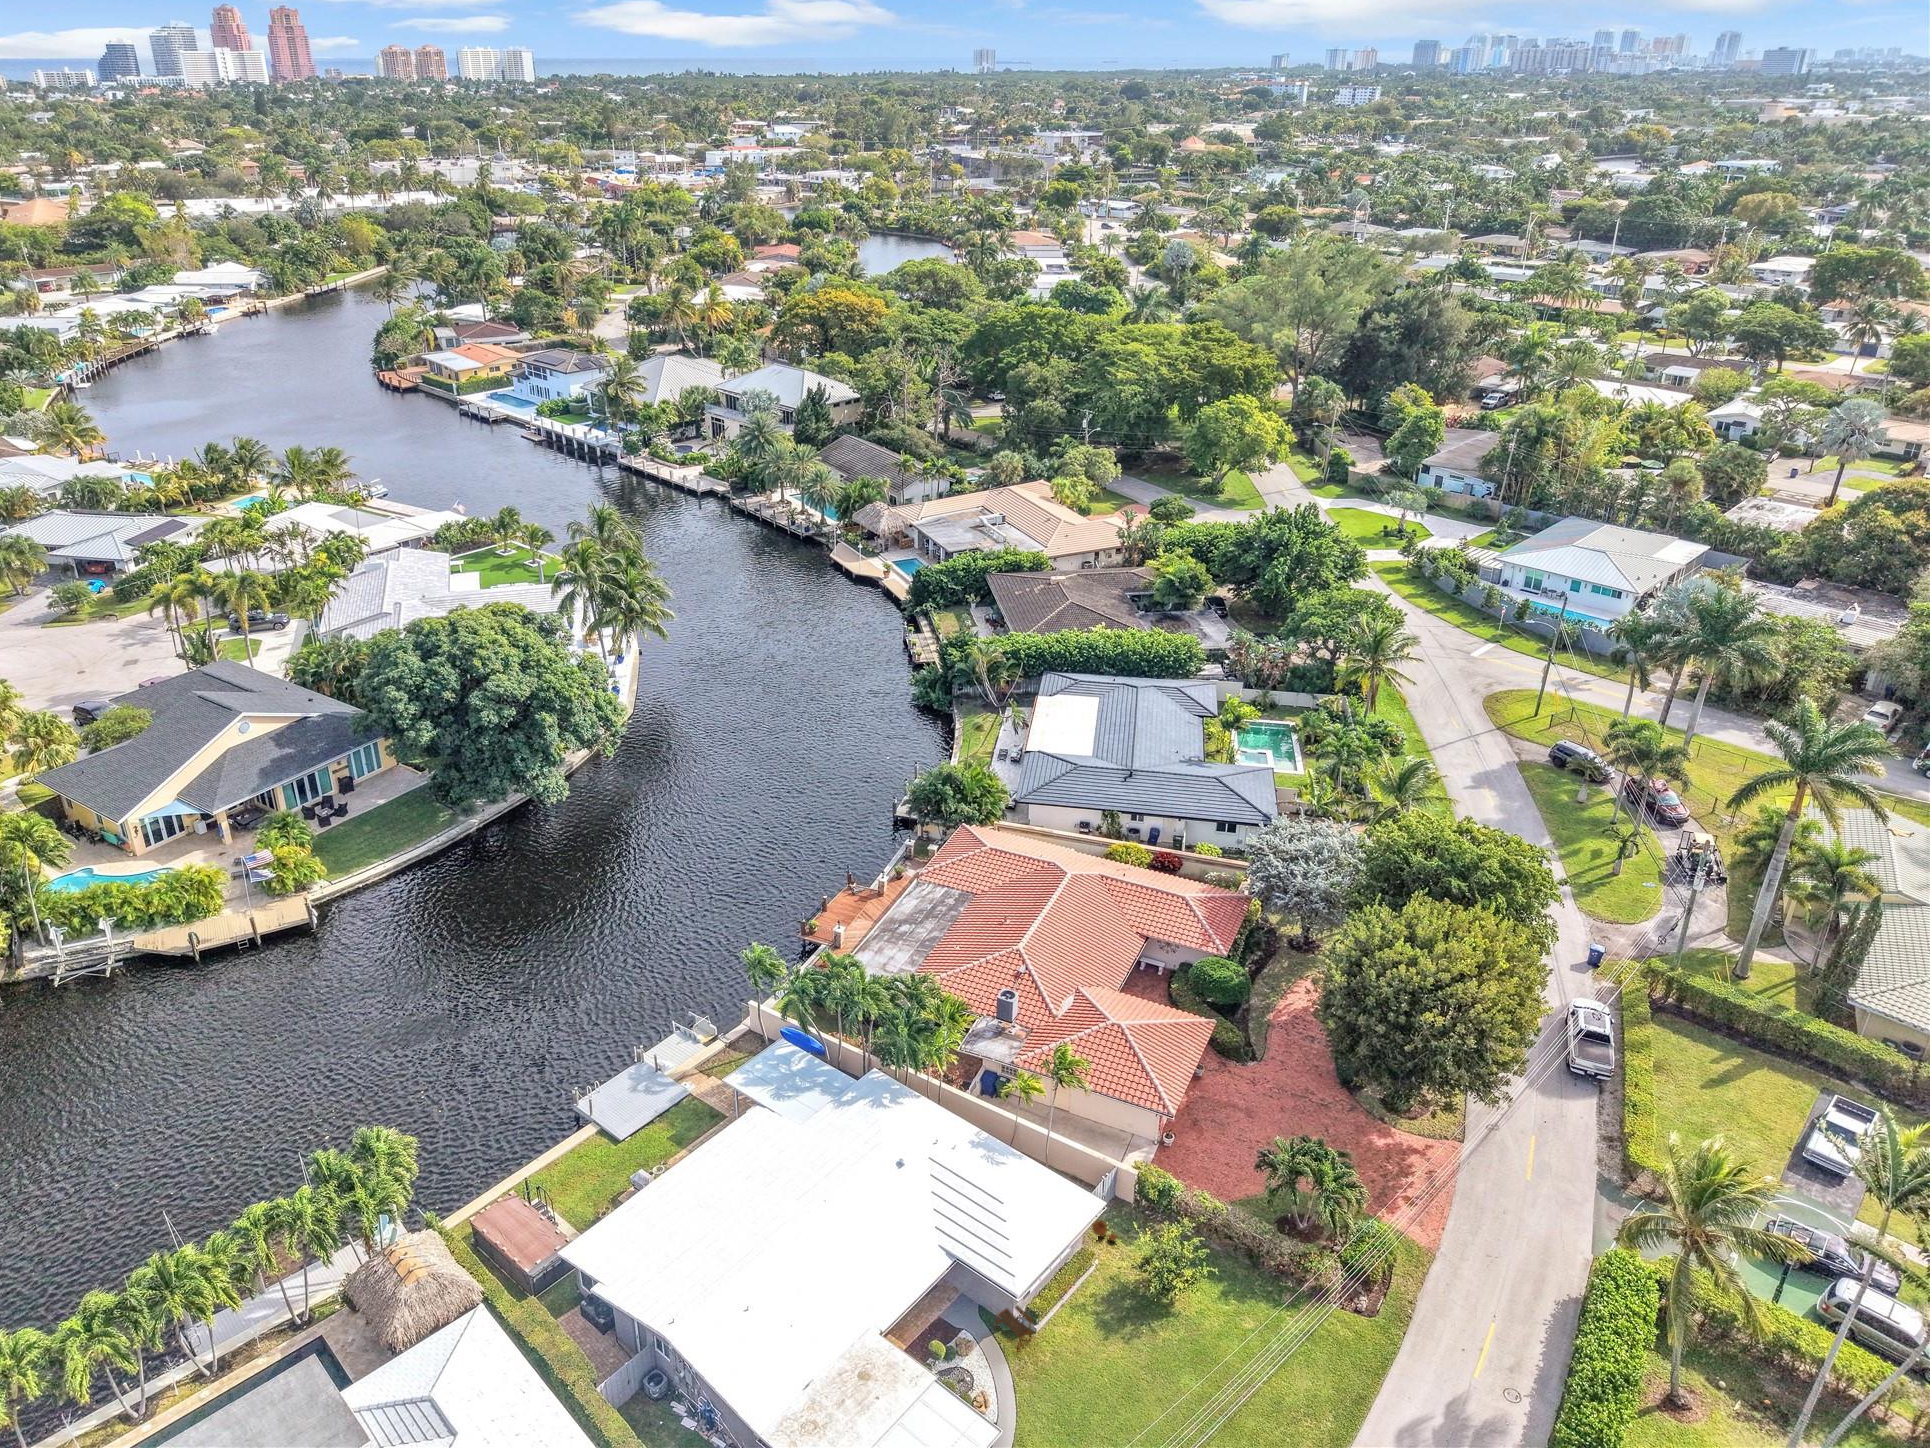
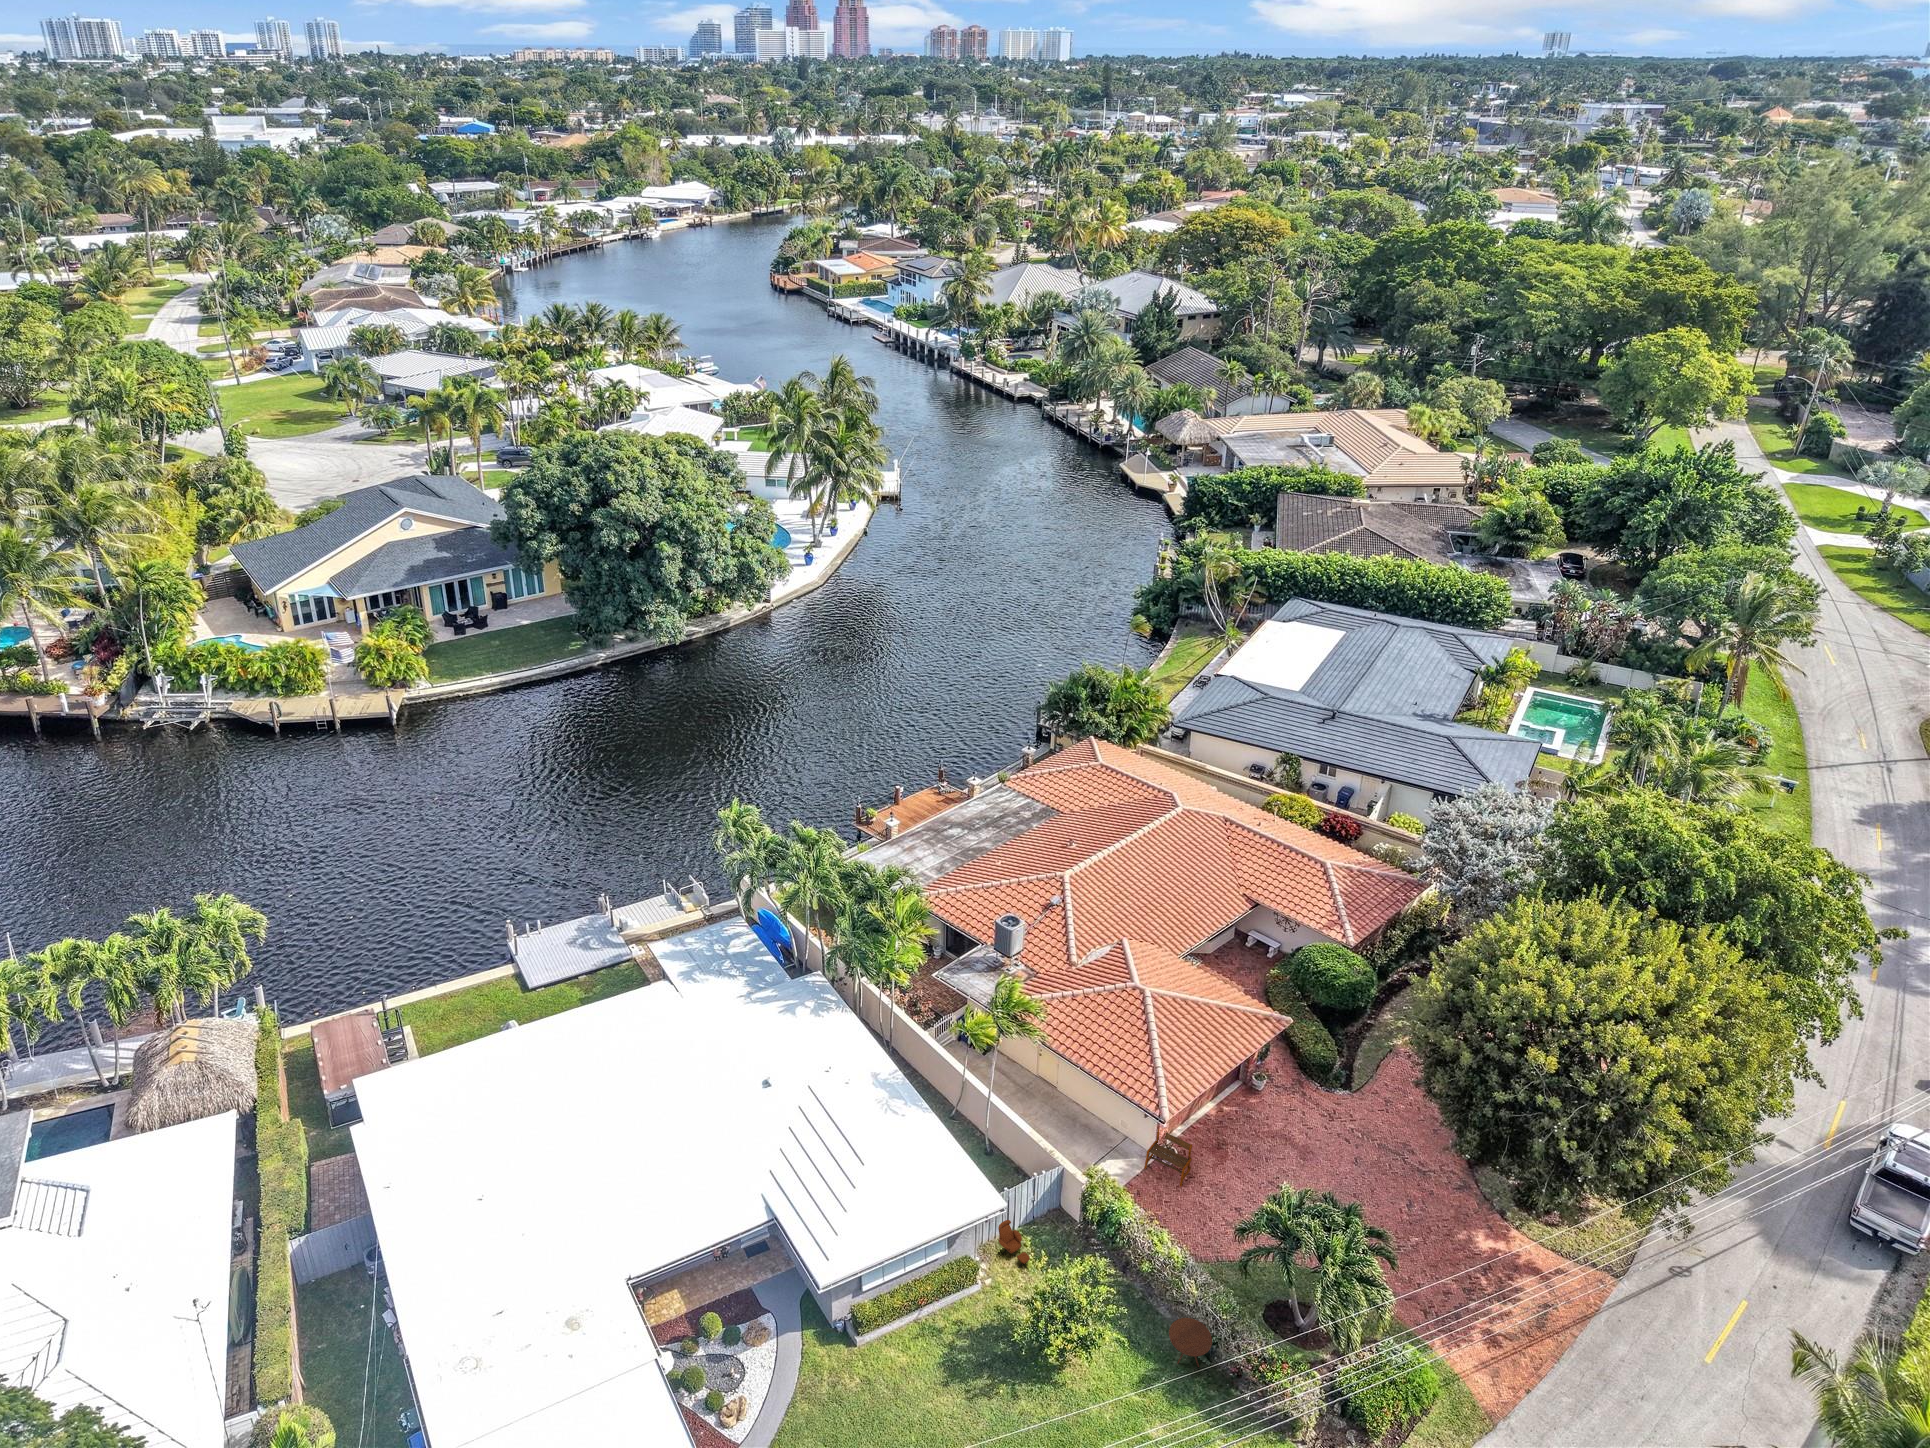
round table: none [1227,1243,1256,1276] -> present [1169,1318,1212,1367]
bench: present [995,1305,1032,1351] -> present [1144,1129,1192,1187]

